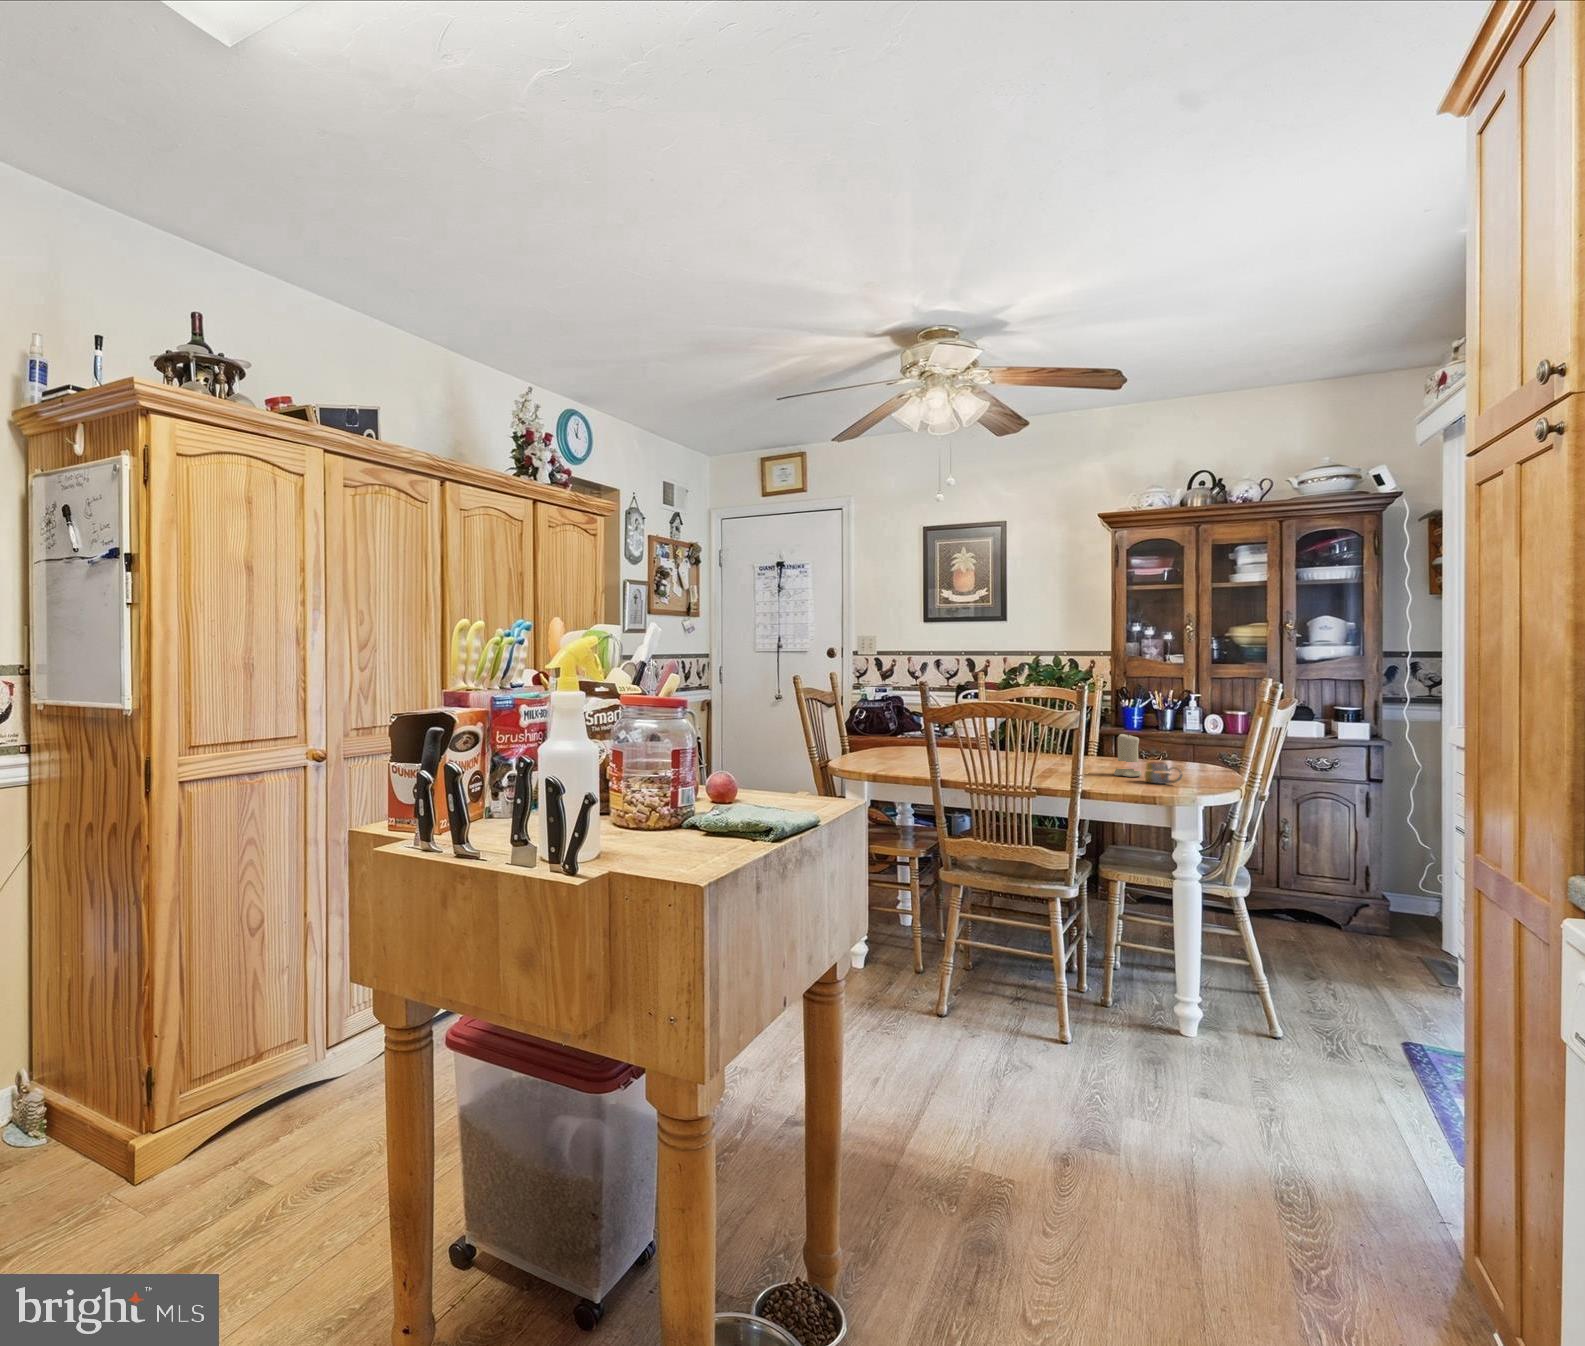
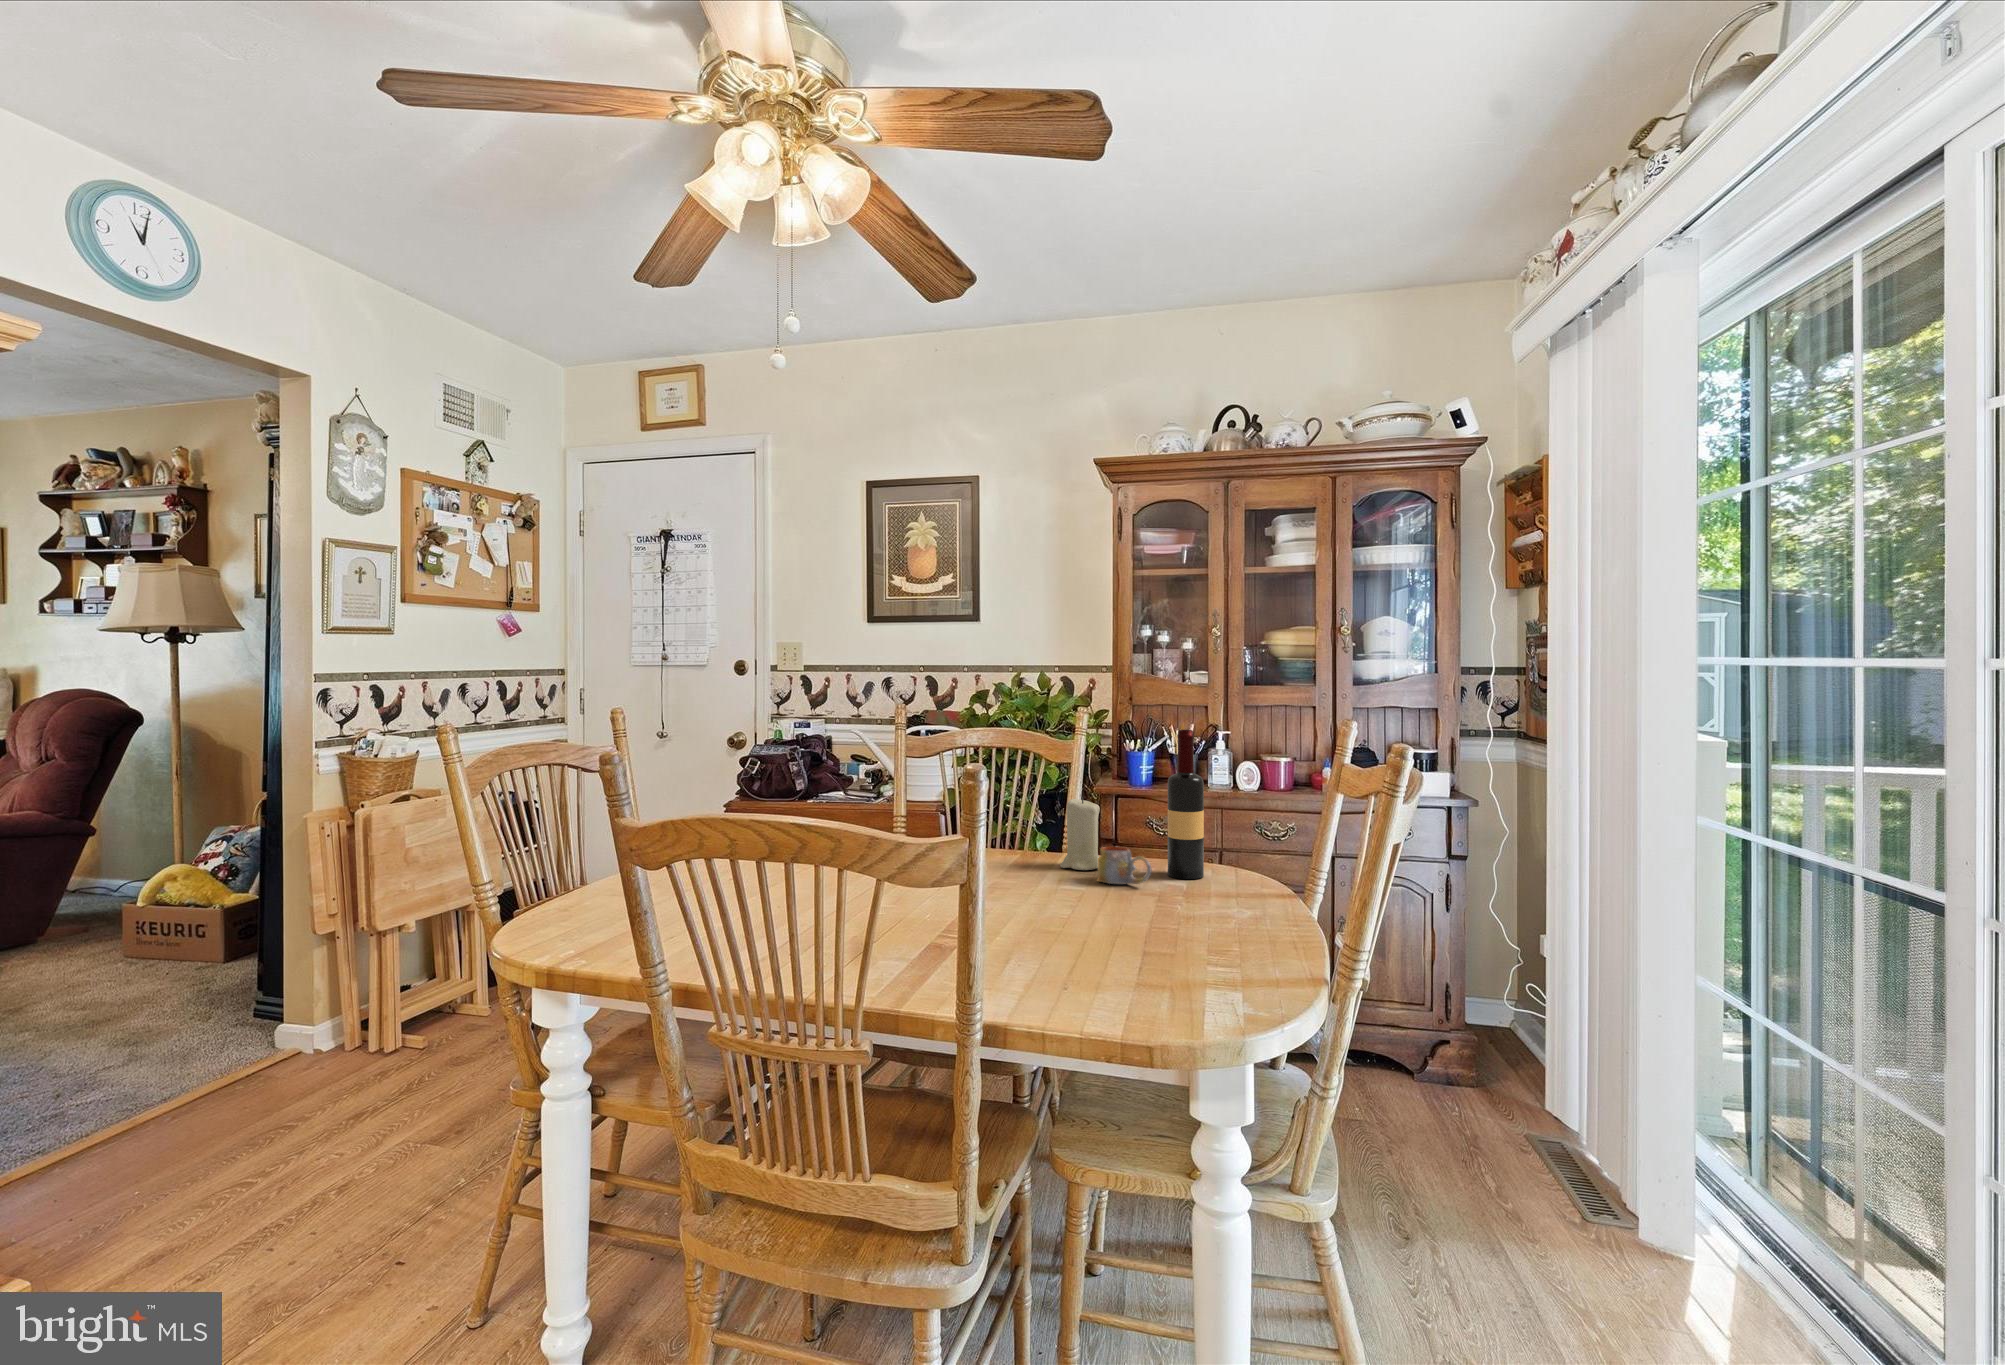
wine bottle: none [1187,692,1212,782] -> present [1168,730,1204,879]

